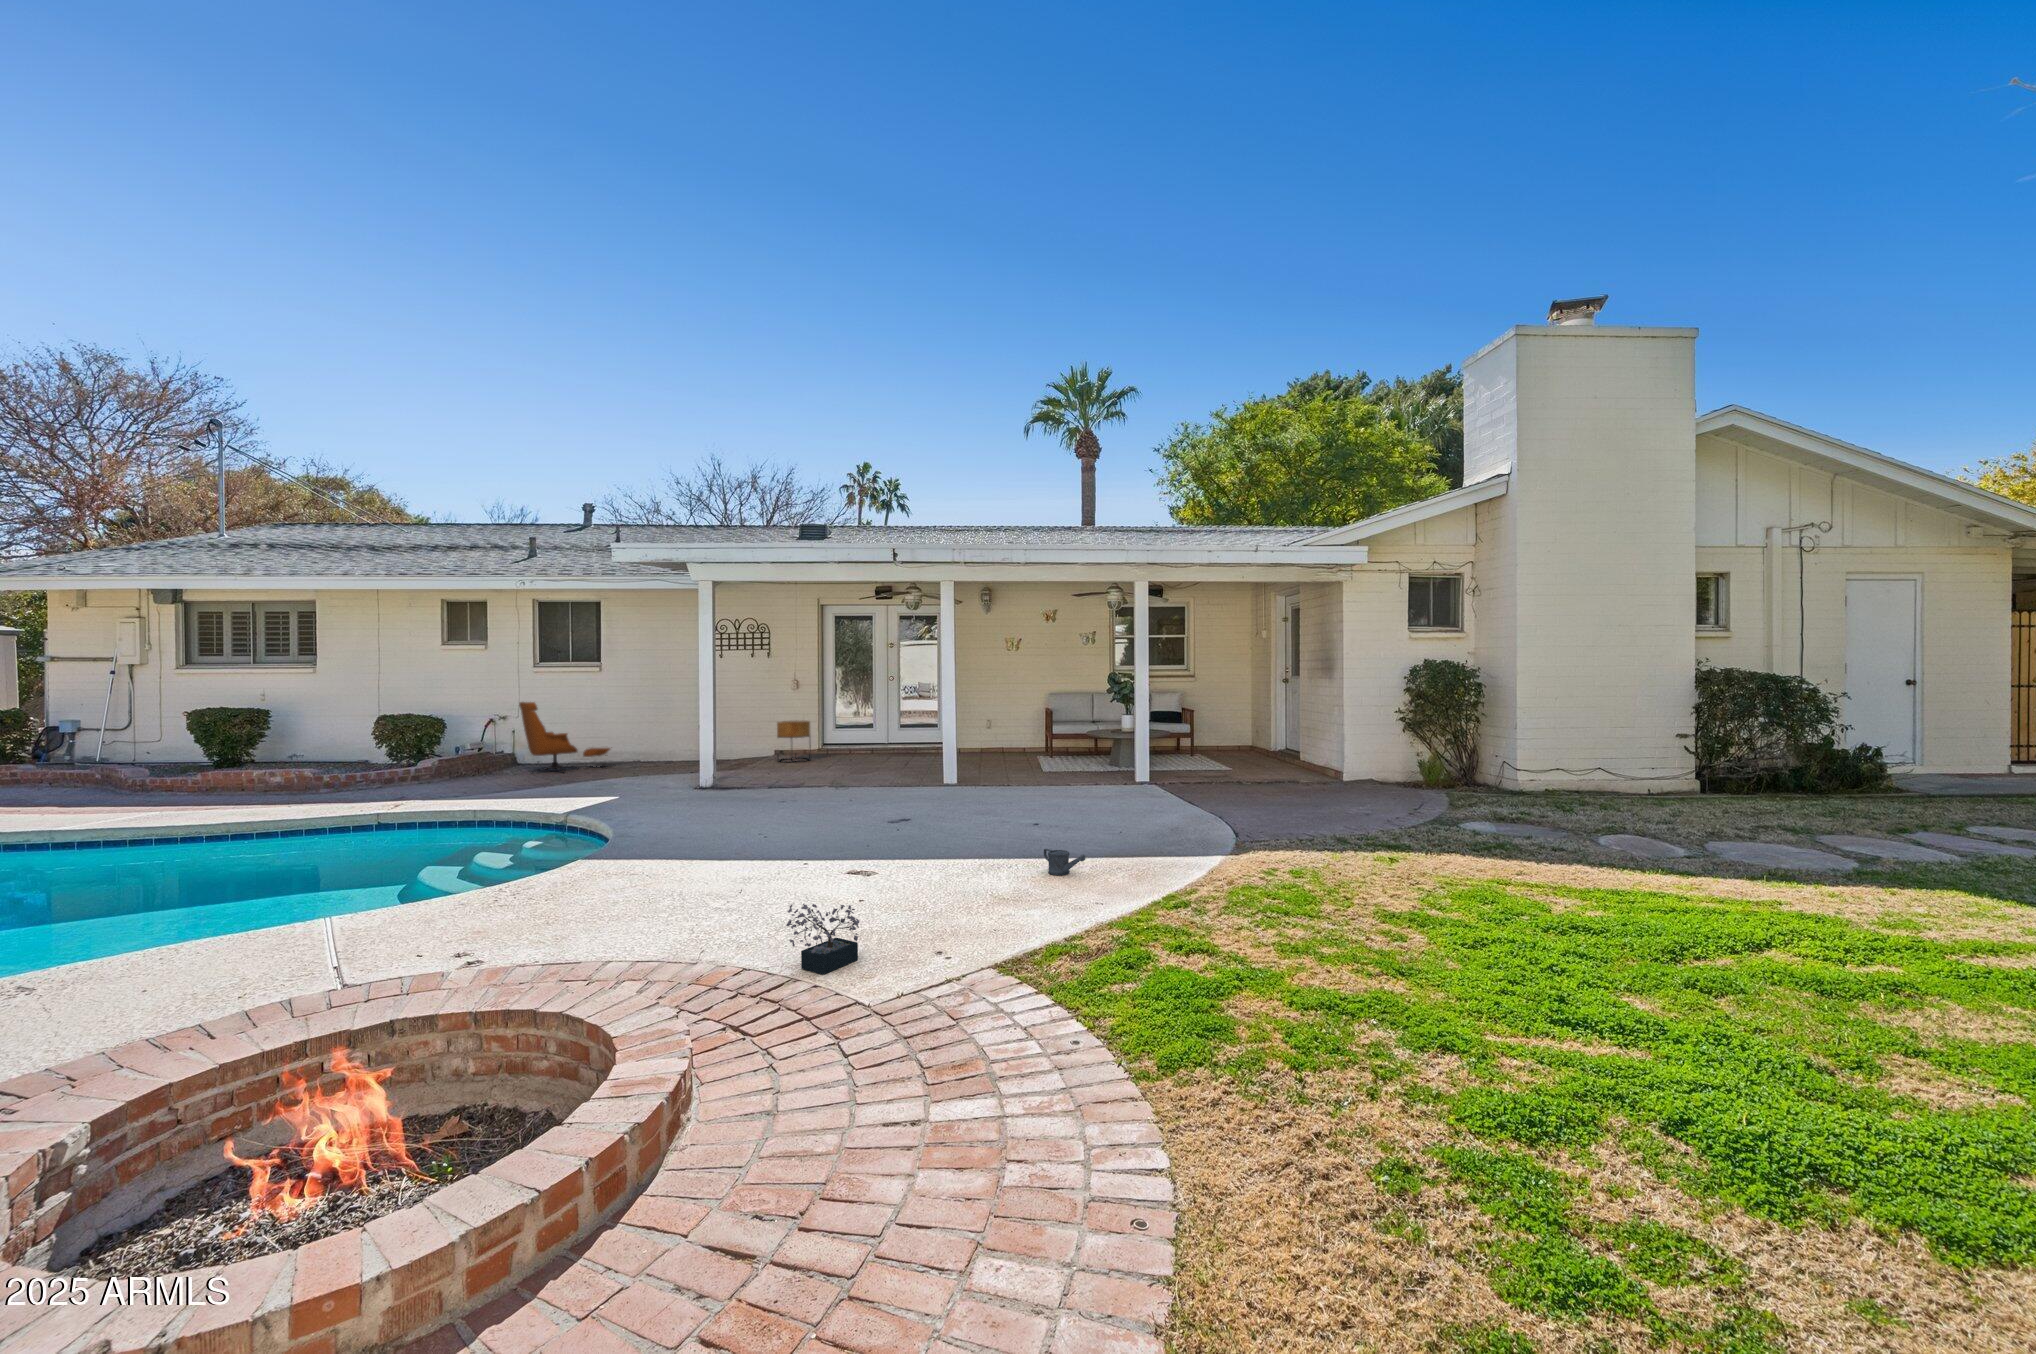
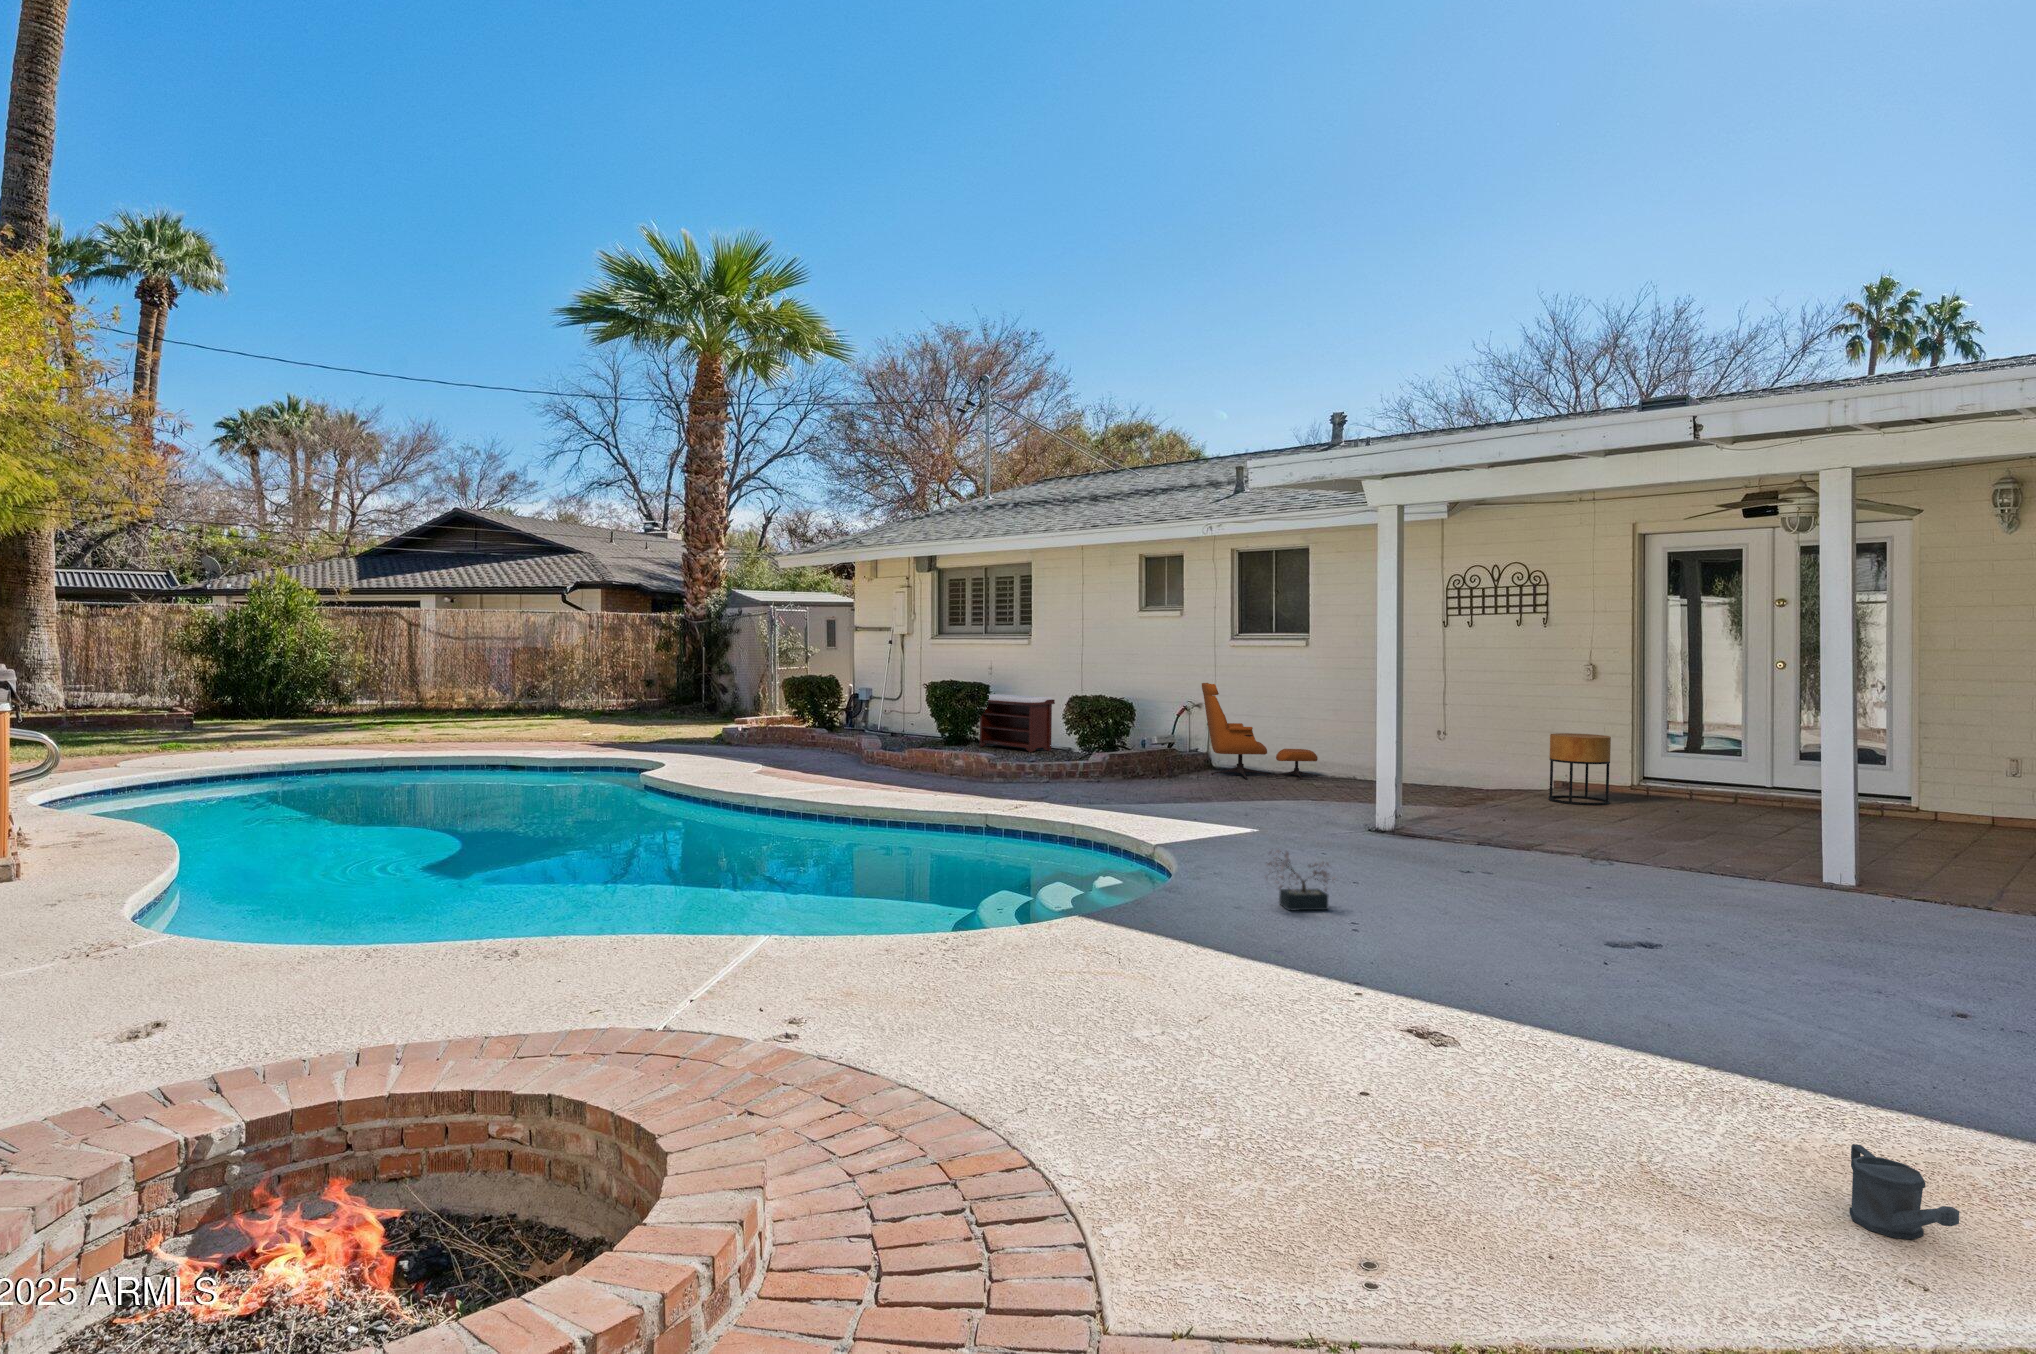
bench: none [231,724,337,778] -> present [979,694,1055,752]
decorative plant: present [786,904,859,975] -> present [1266,849,1336,911]

